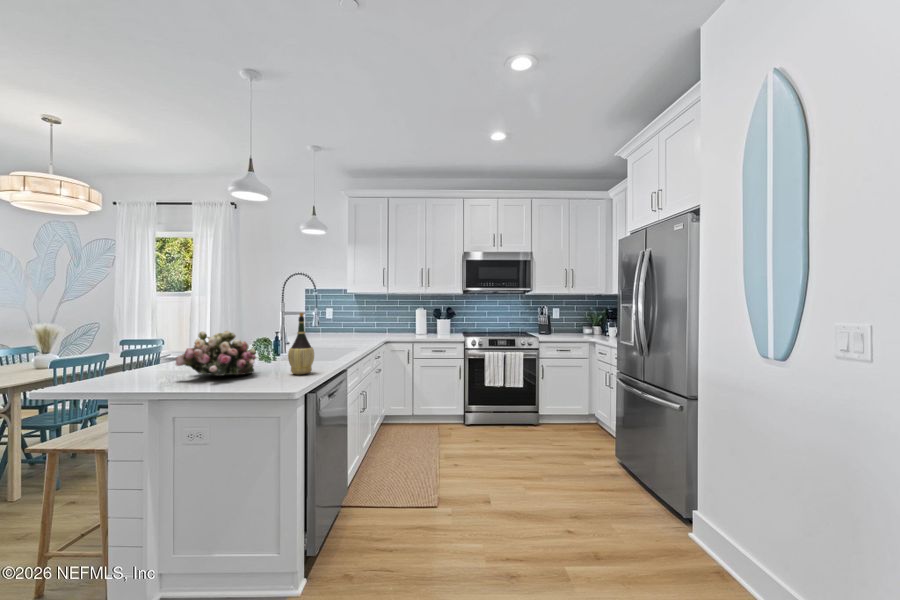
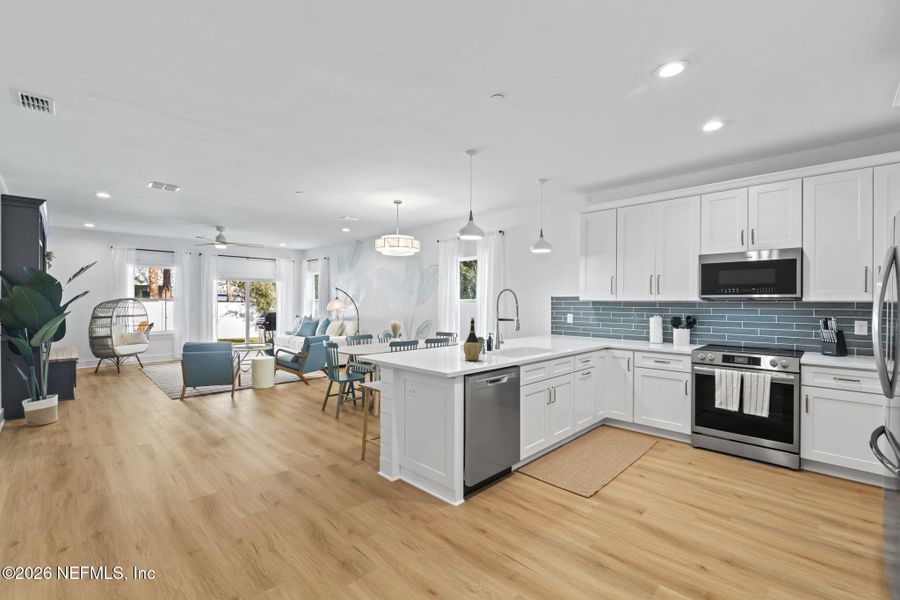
flower arrangement: present [176,331,256,376] -> none [405,327,451,356]

